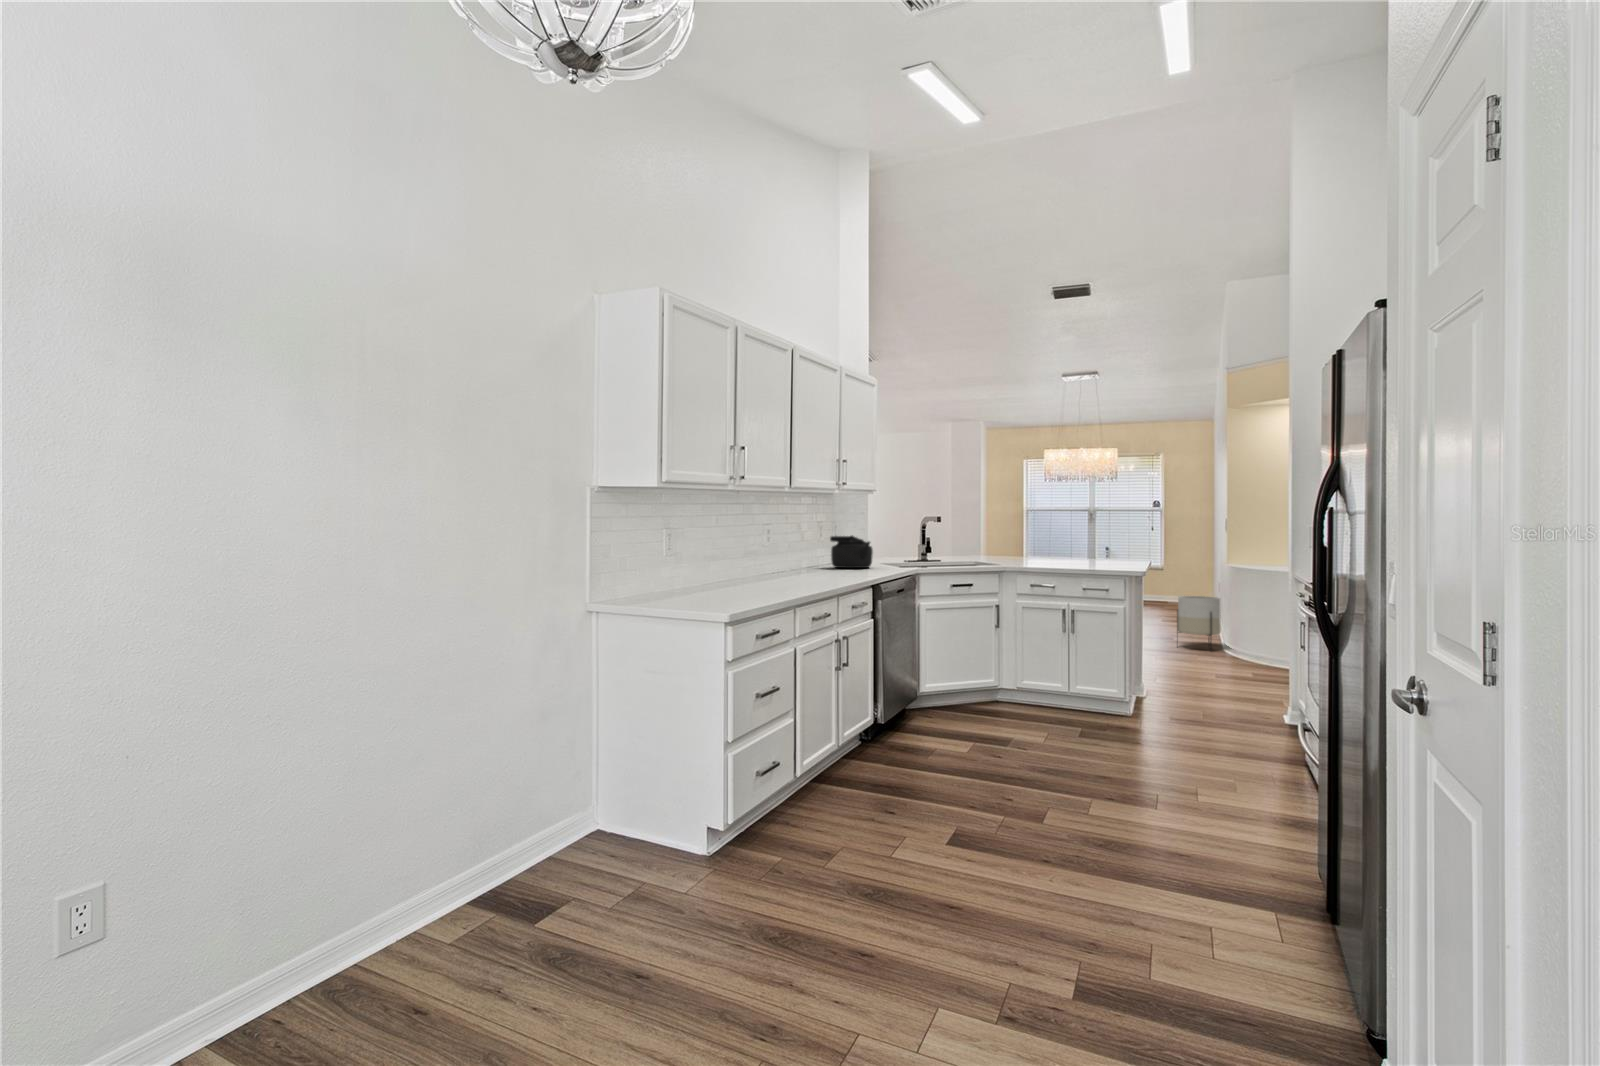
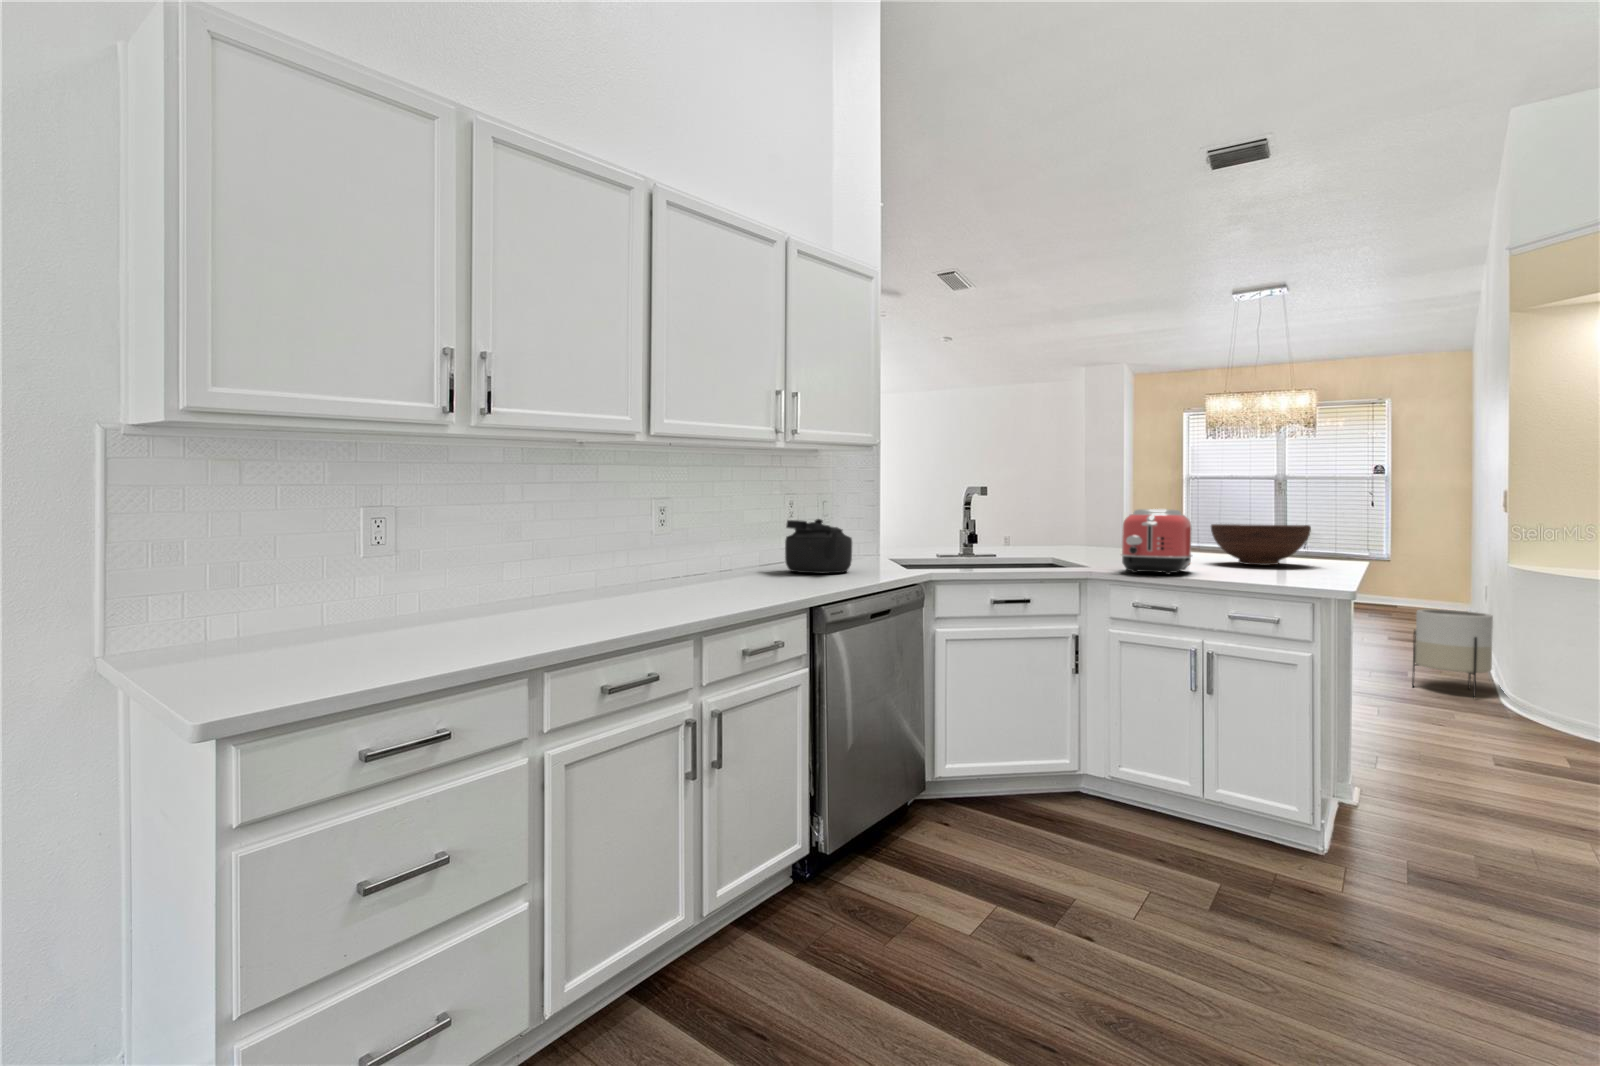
toaster: none [1023,529,1061,566] -> present [1121,509,1192,574]
fruit bowl: none [1066,539,1120,562] -> present [1211,524,1311,565]

